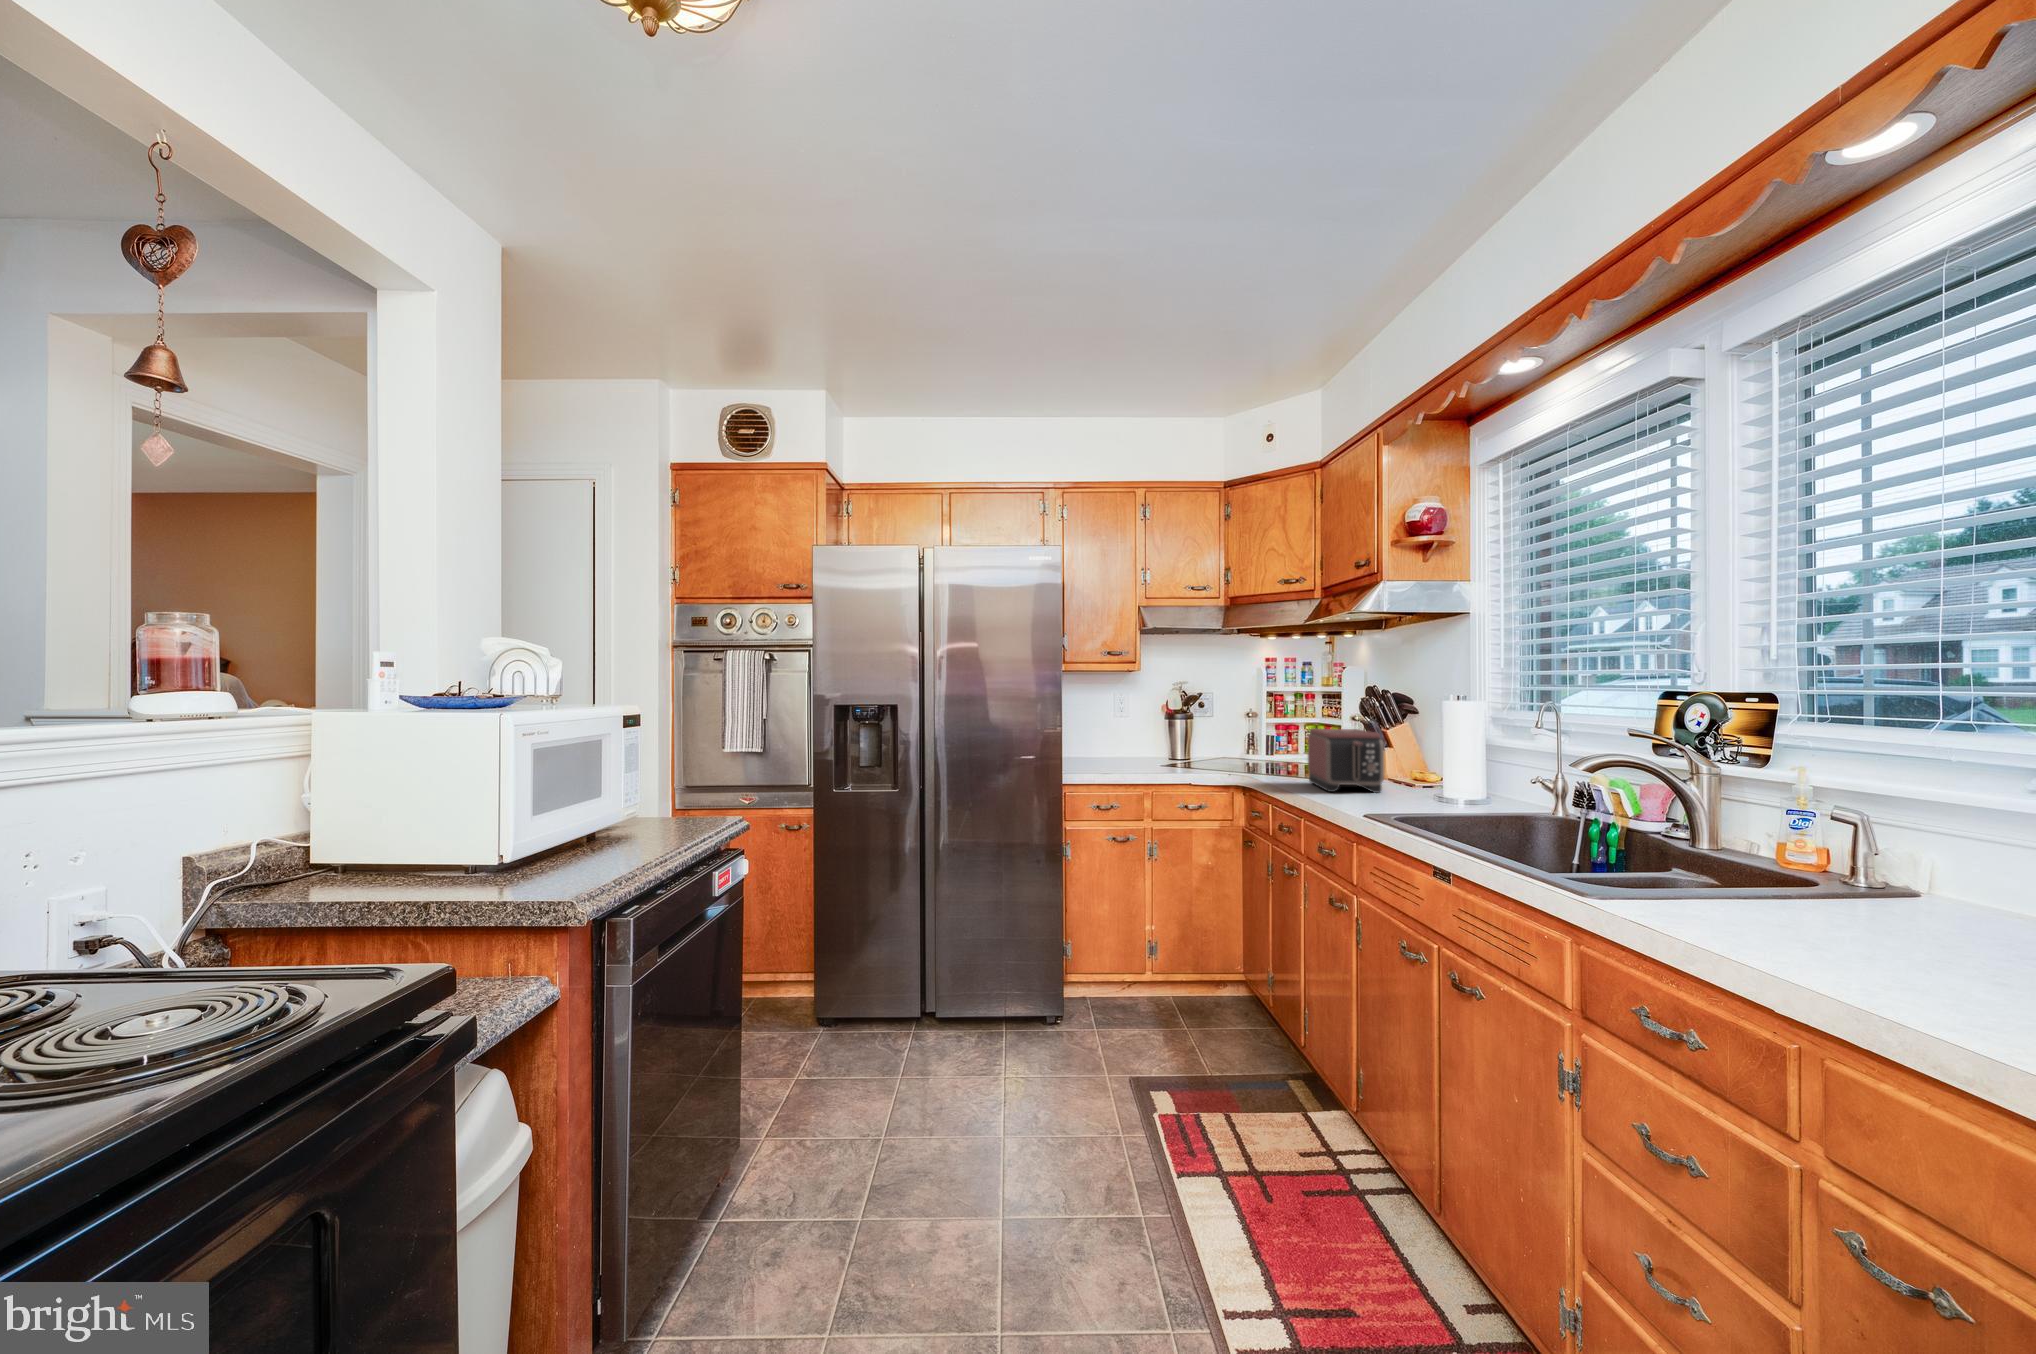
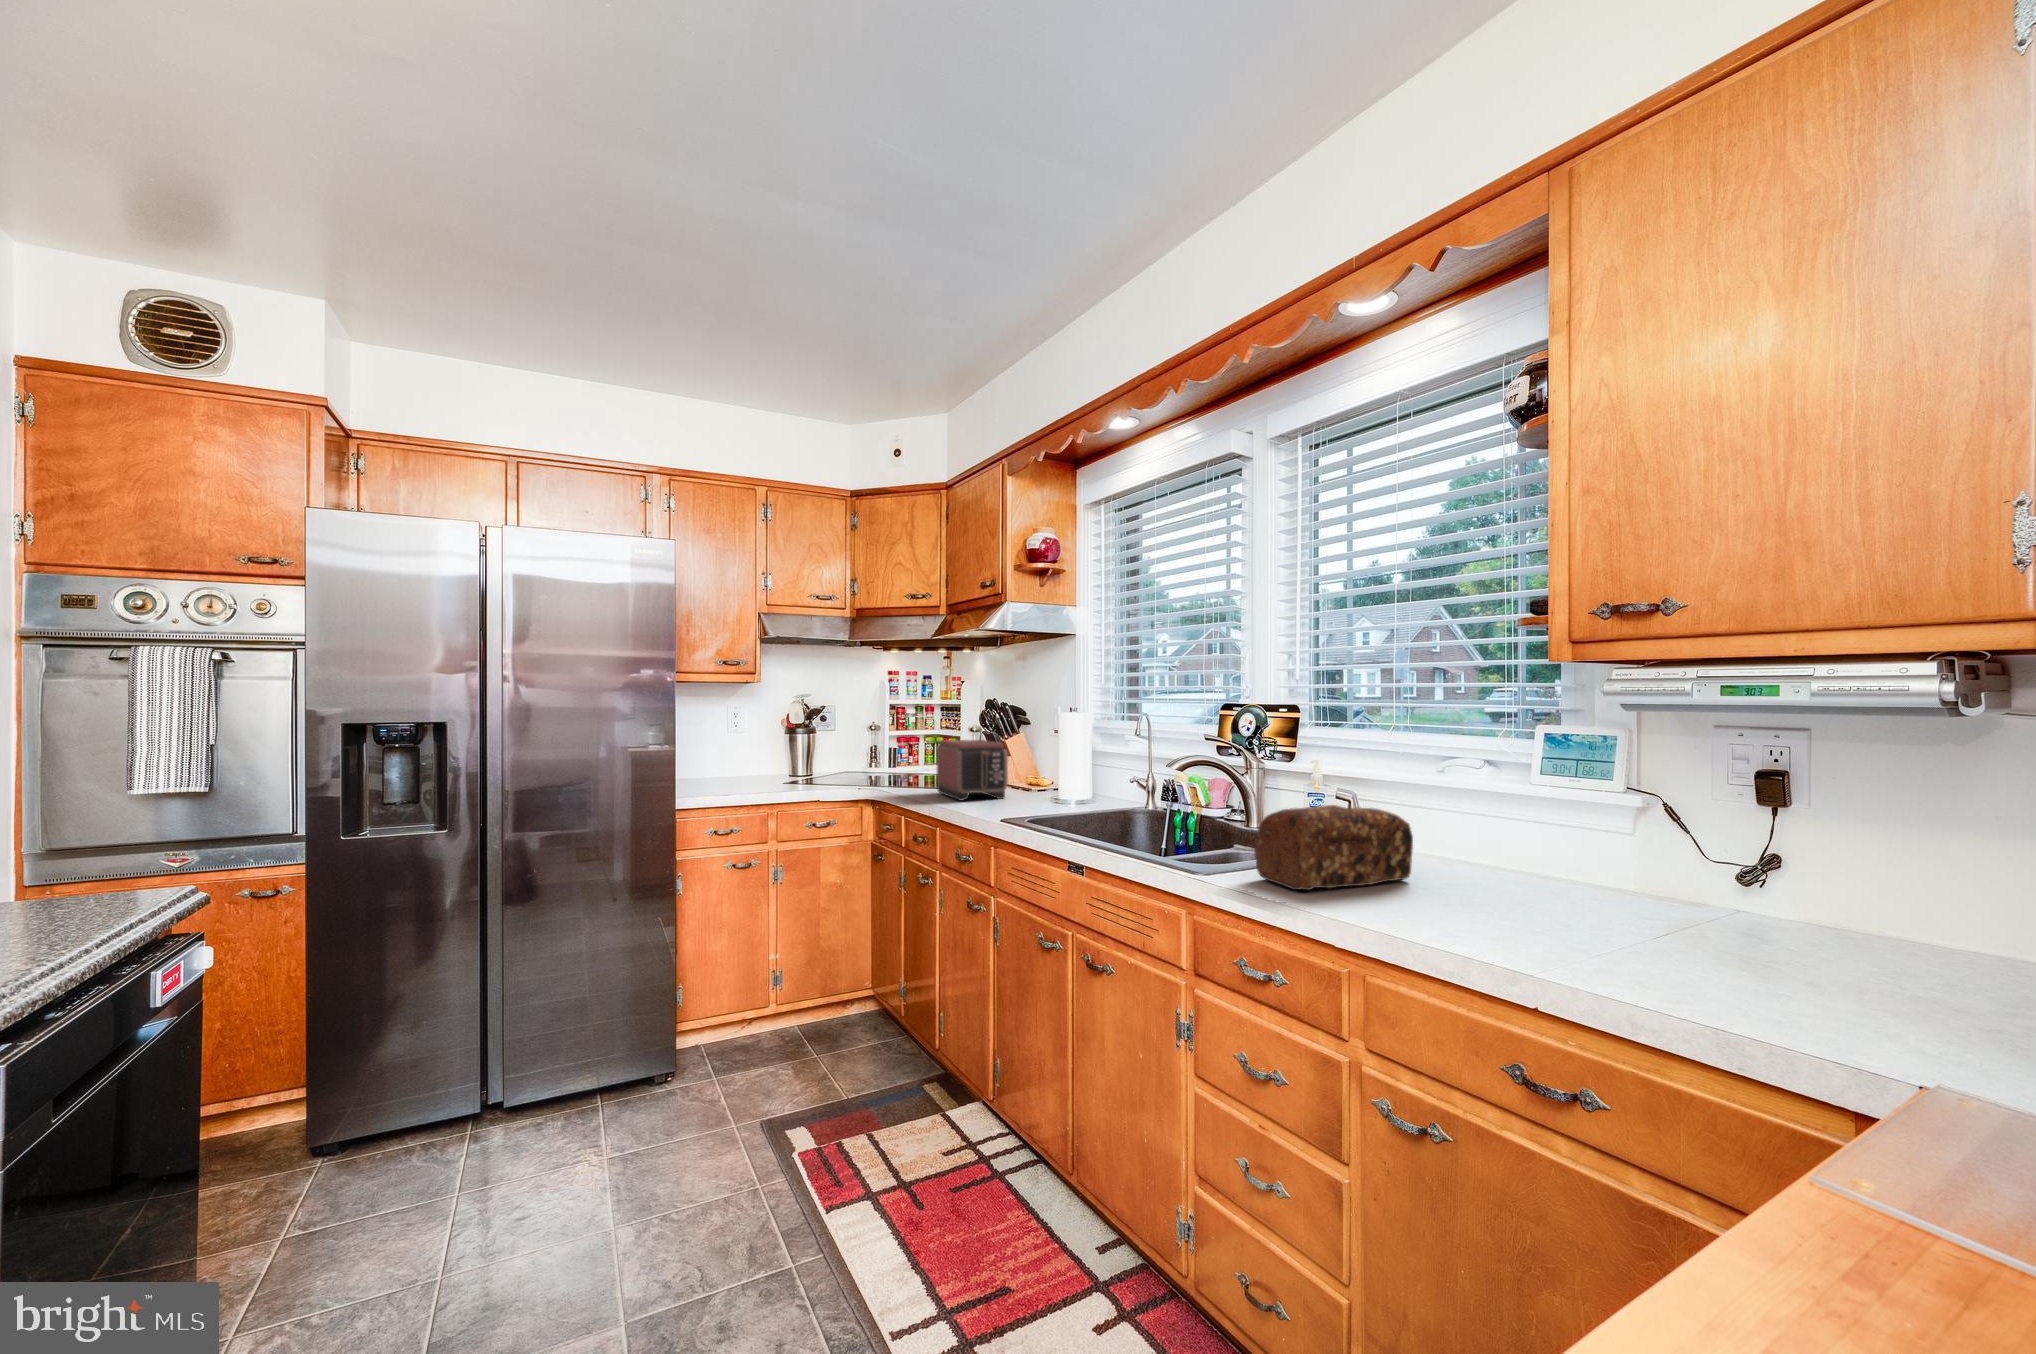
bread loaf: none [1669,827,1952,941] -> present [1254,805,1413,891]

